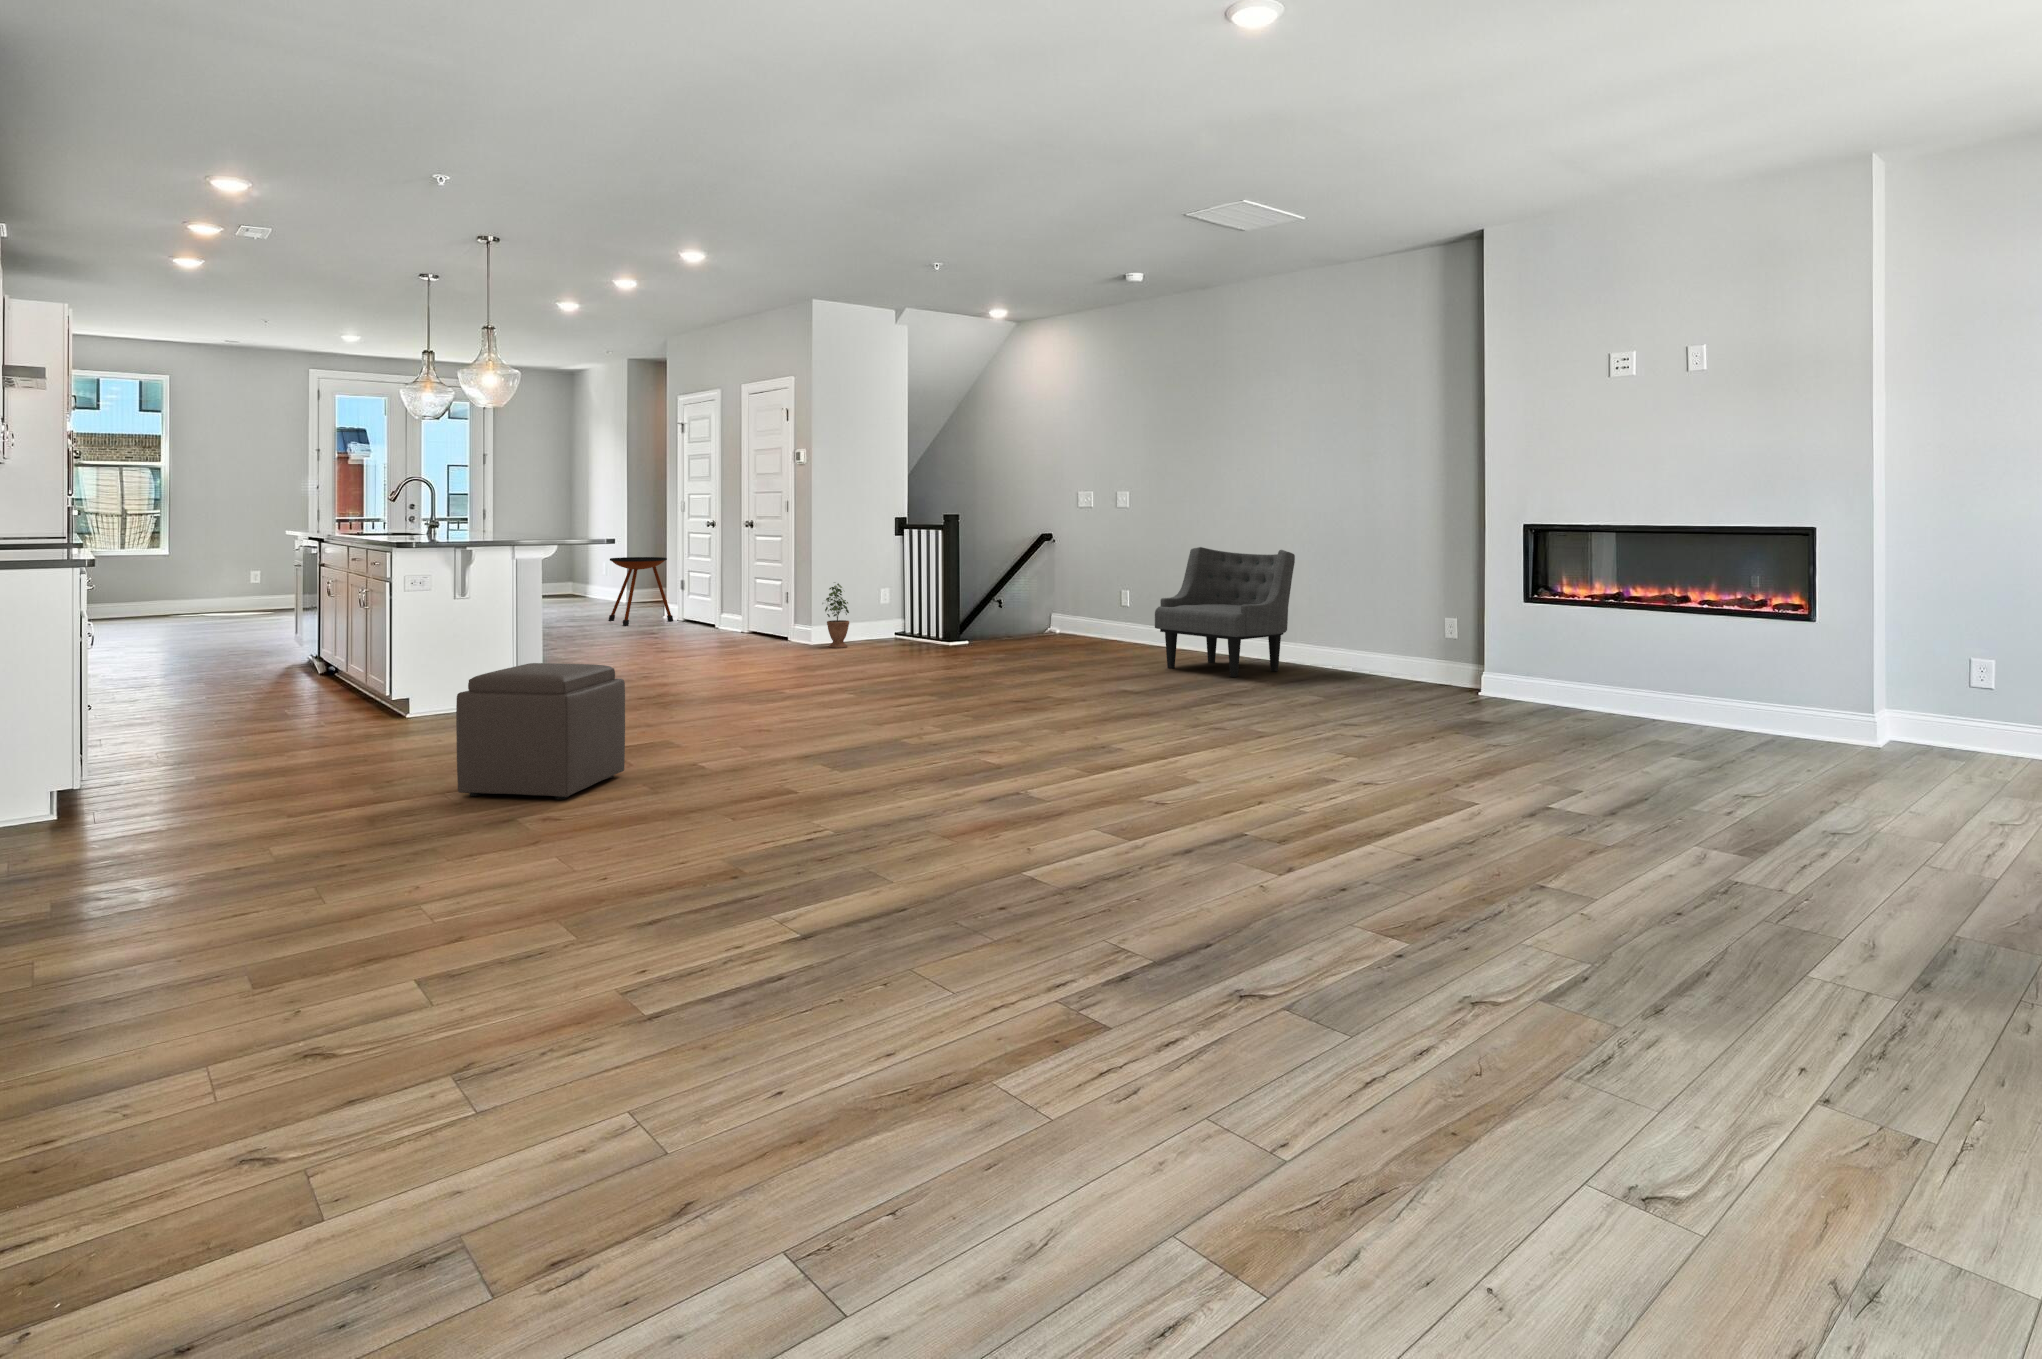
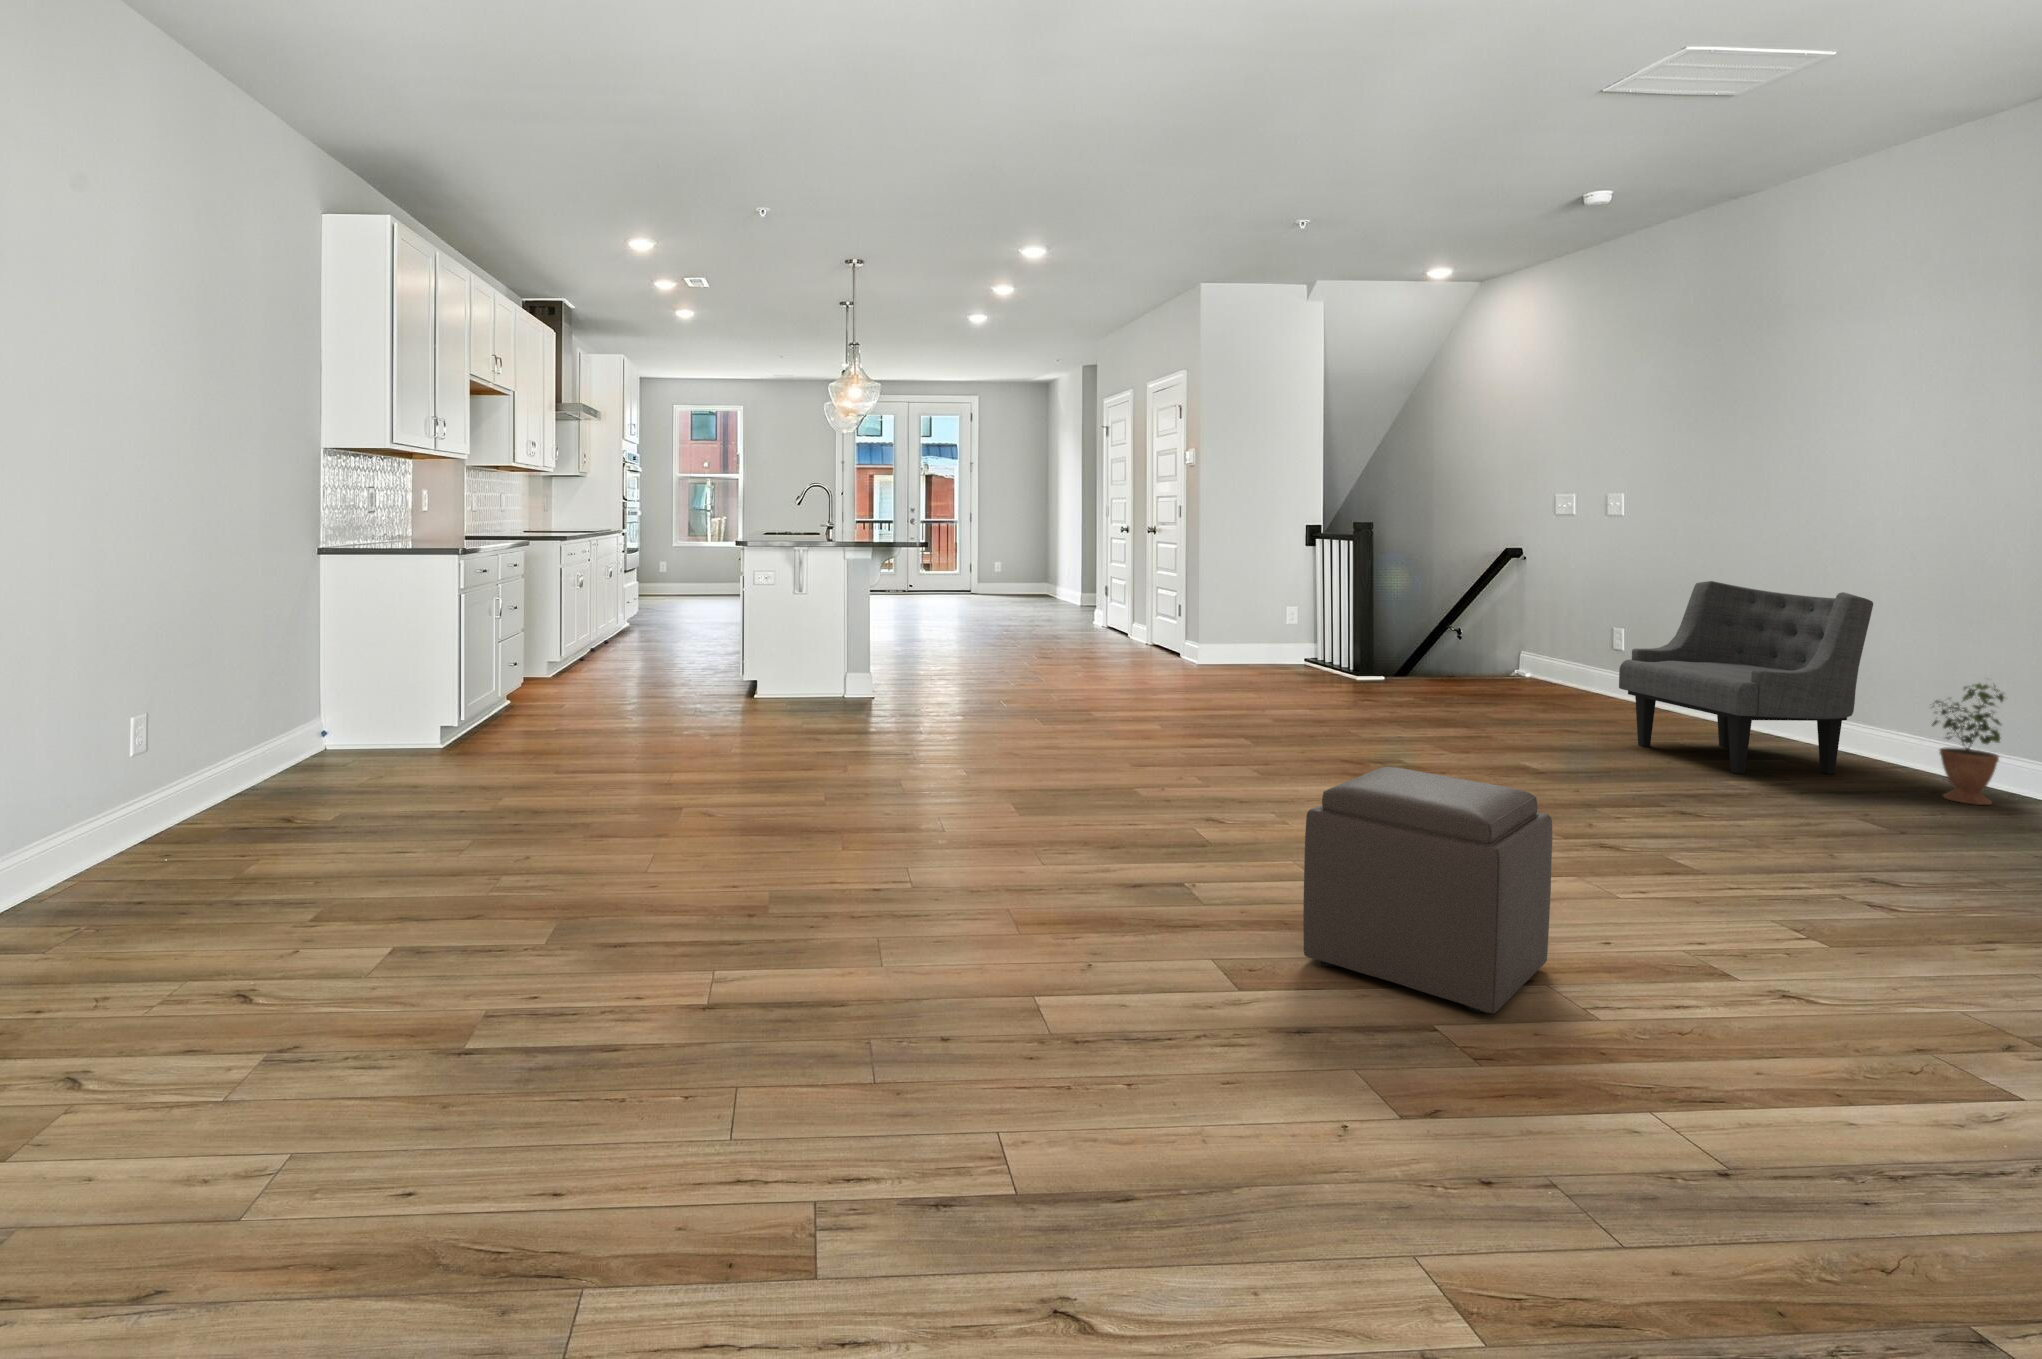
side table: present [609,557,673,626] -> none [1044,560,1102,626]
potted plant: present [825,583,849,648] -> present [1932,683,2004,805]
ottoman: present [456,663,625,800] -> present [1303,767,1552,1014]

